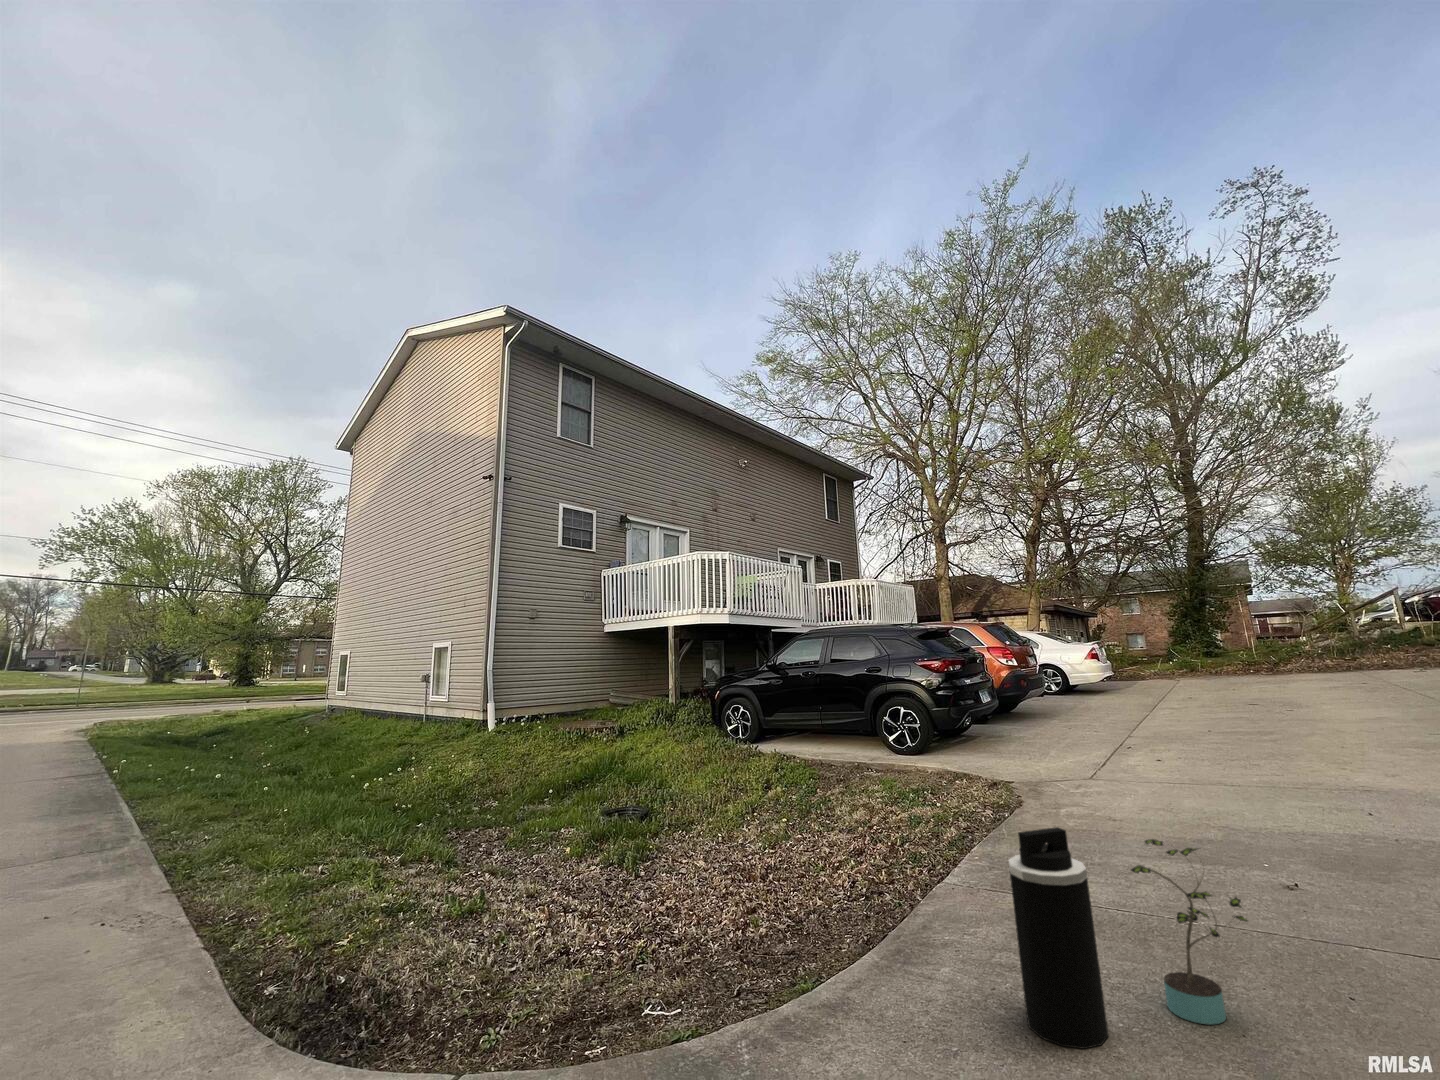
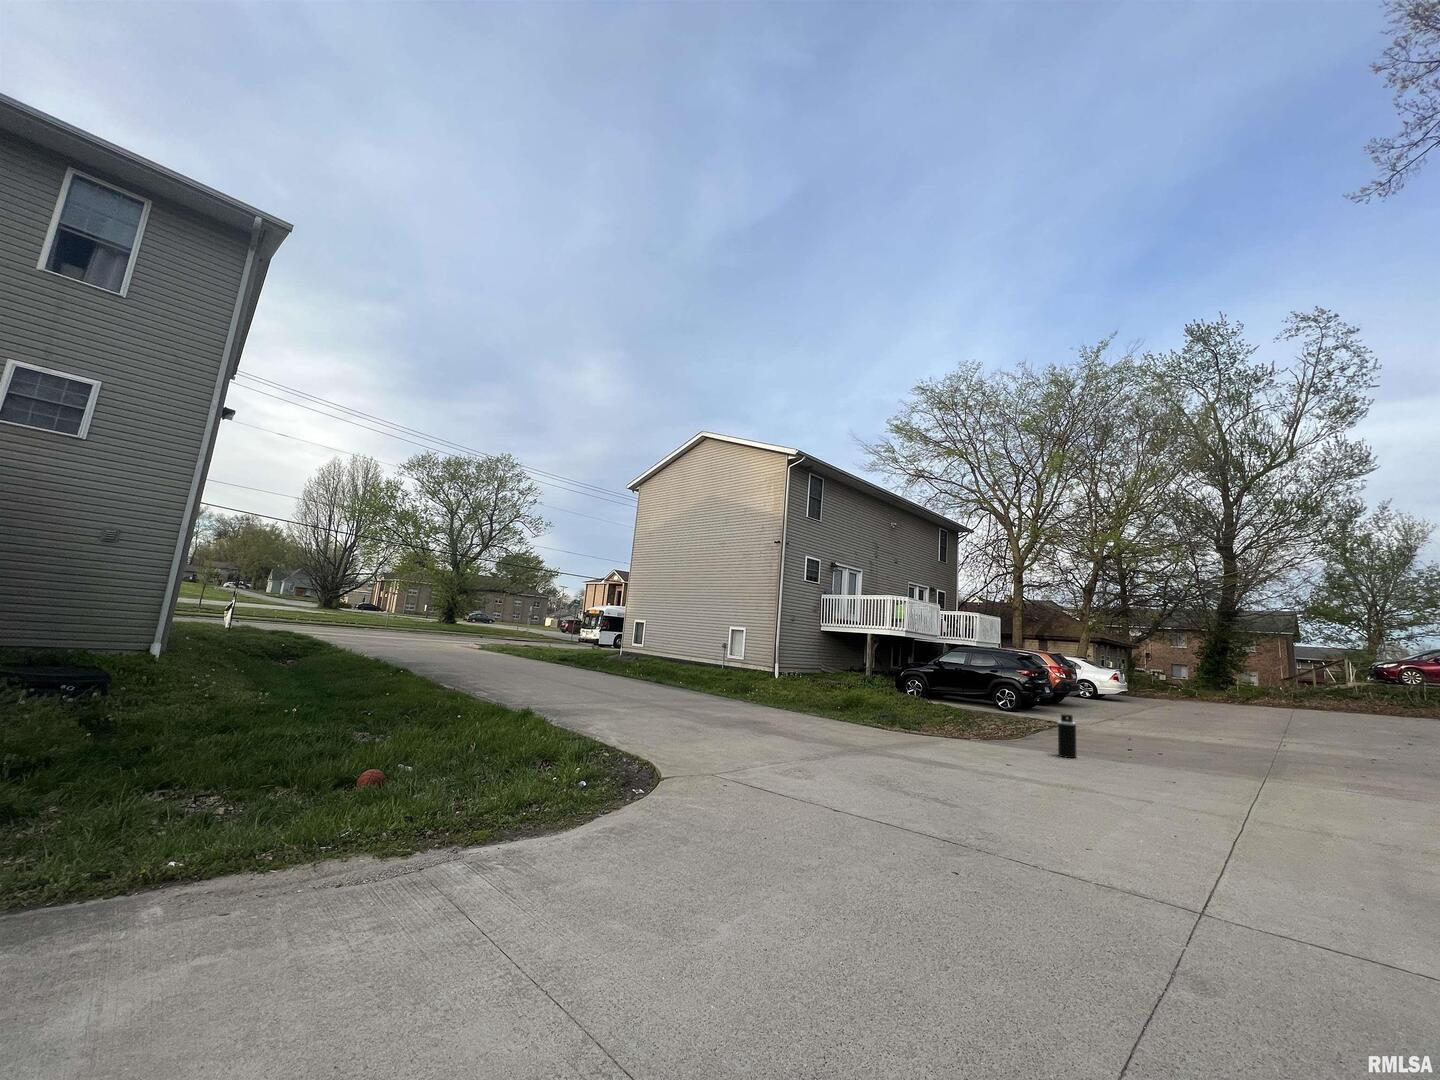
potted plant: present [1131,839,1248,1025] -> none [1087,721,1112,759]

